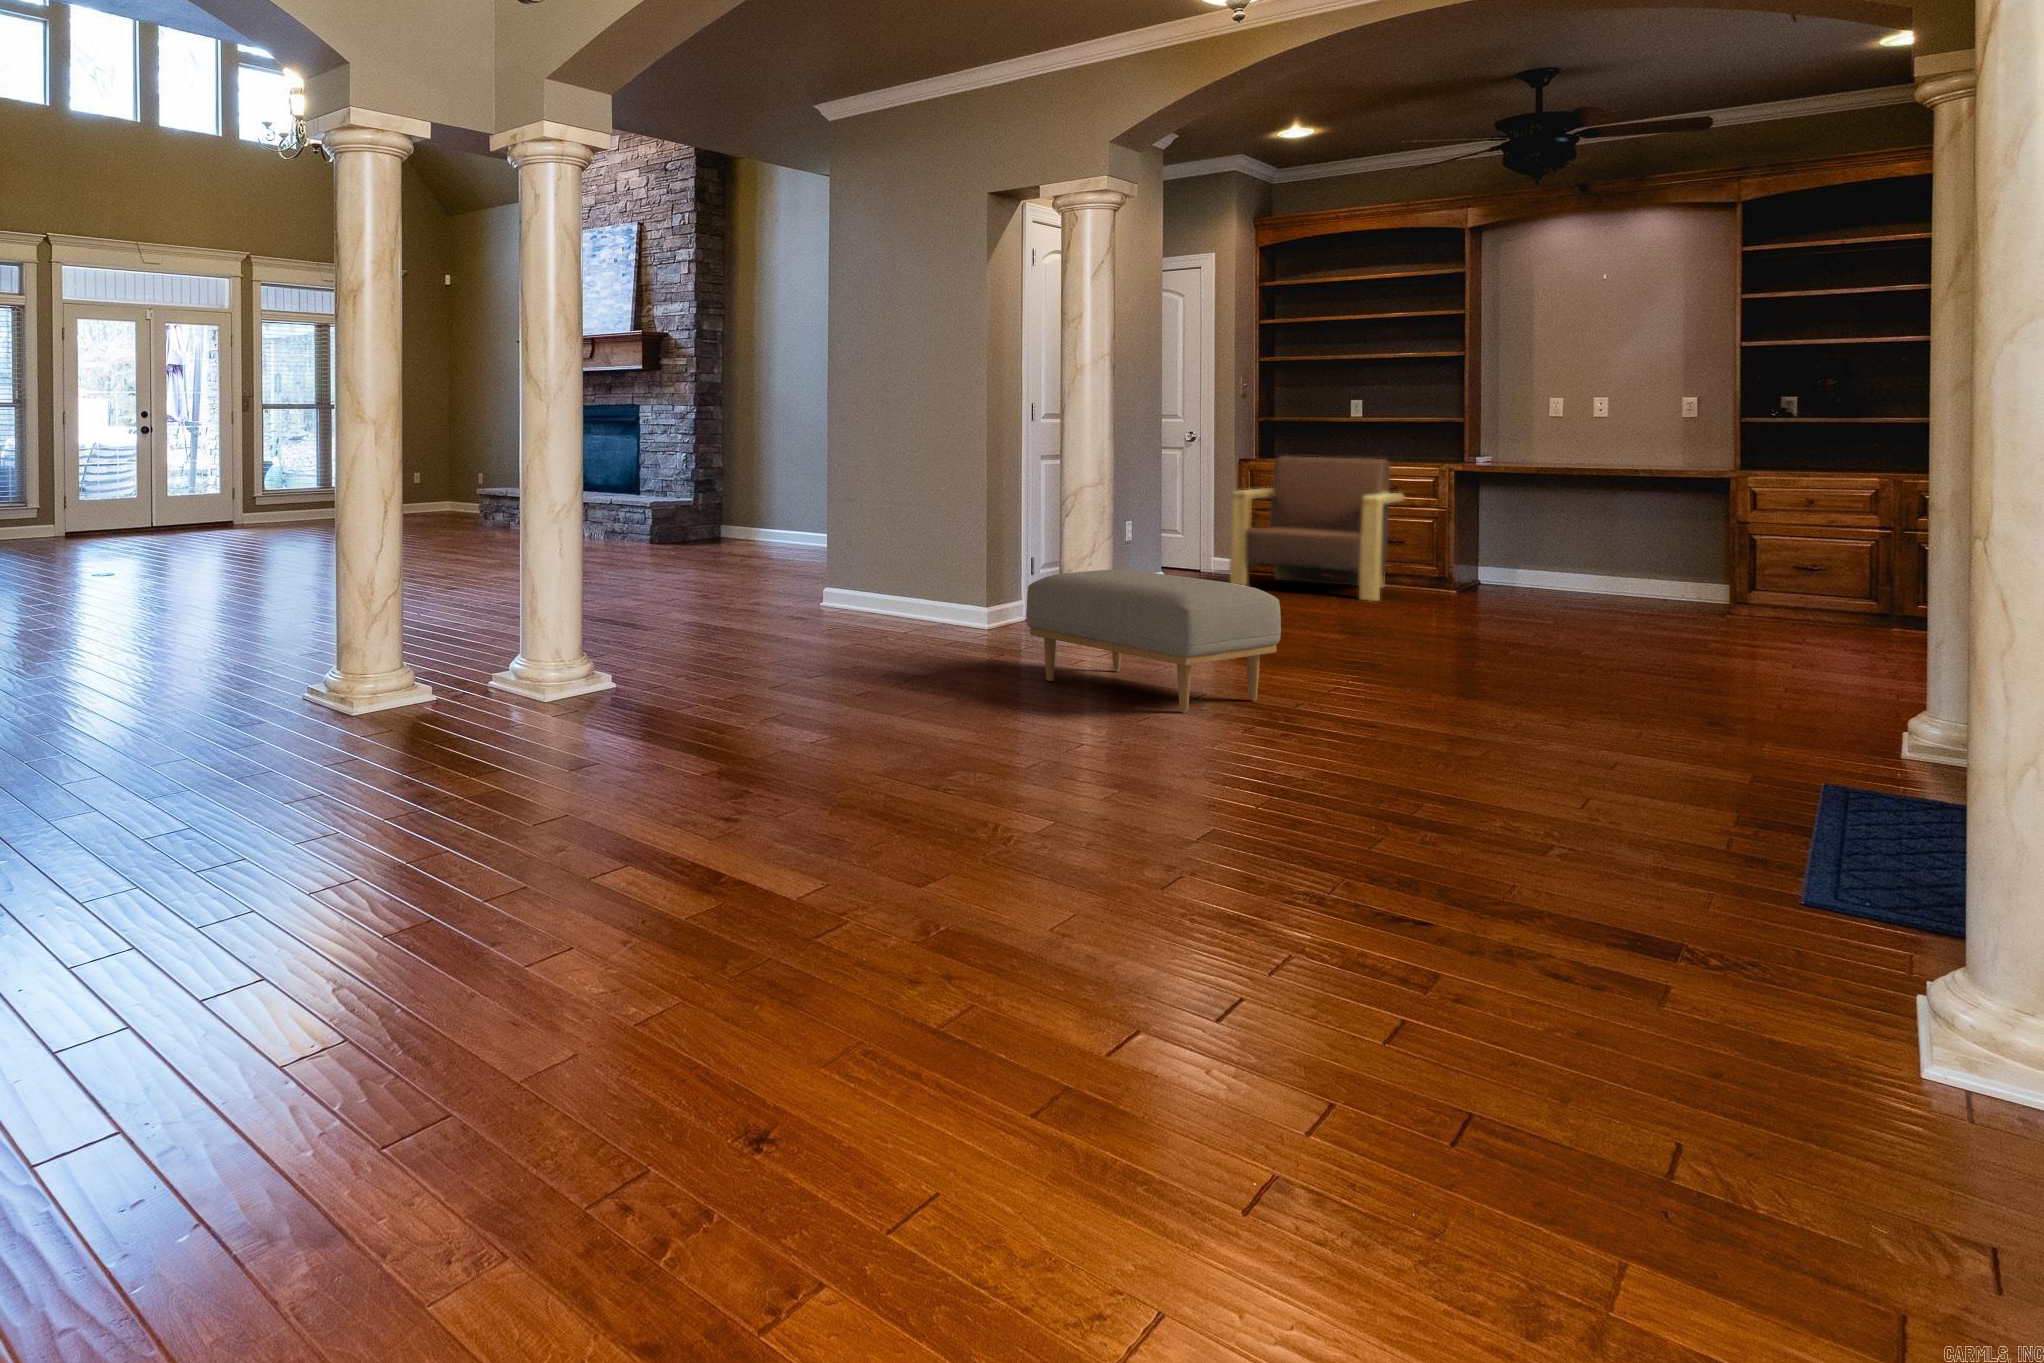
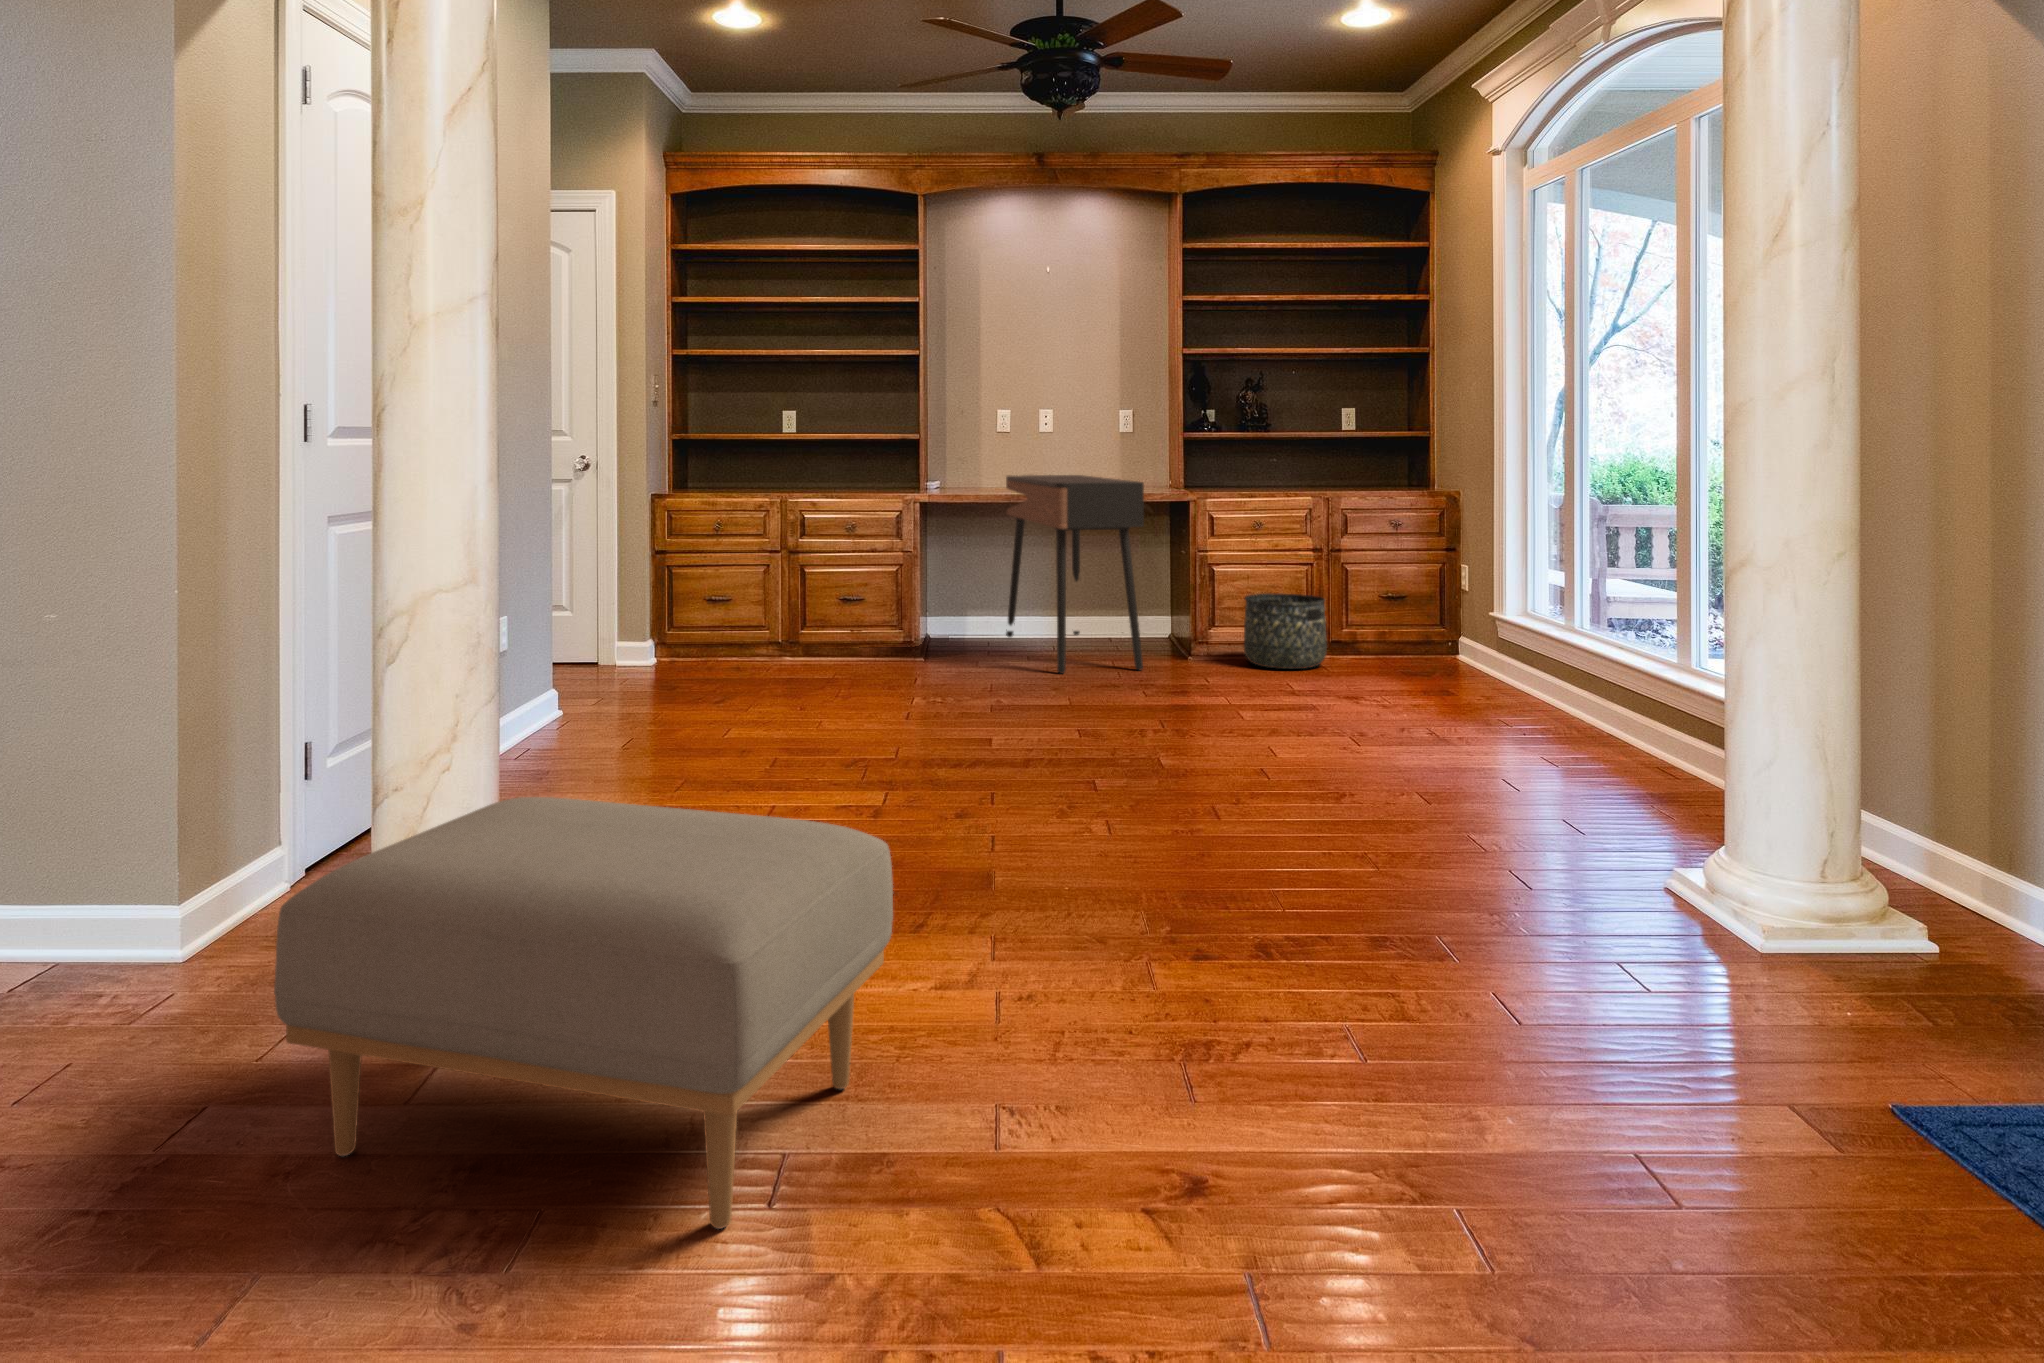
console table: none [1553,453,1665,614] -> present [1006,475,1144,673]
armchair: present [1229,456,1405,601] -> none [651,490,864,697]
basket: none [1782,562,1882,629] -> present [1244,594,1327,669]

